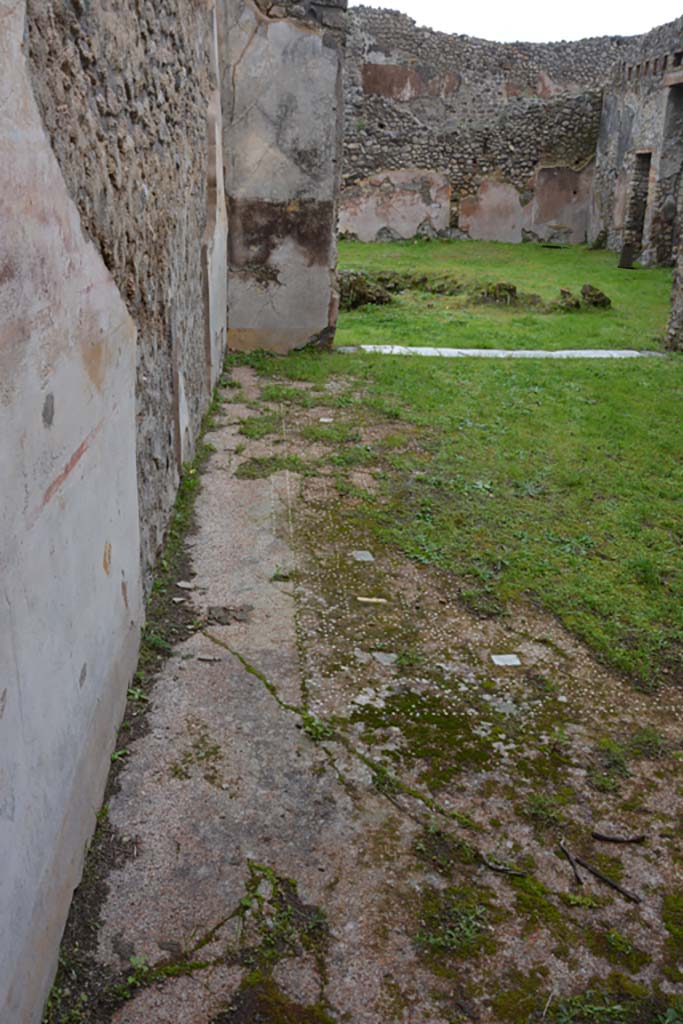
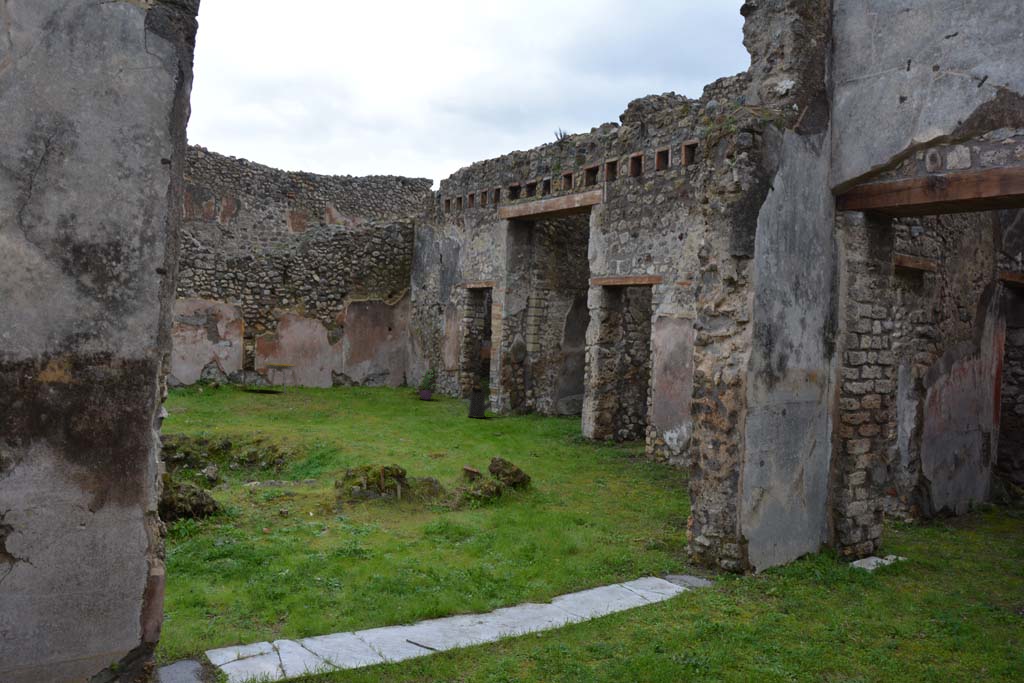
stool: present [545,224,571,239] -> present [258,363,298,391]
decorative plant: none [579,226,610,254] -> present [420,370,433,400]

